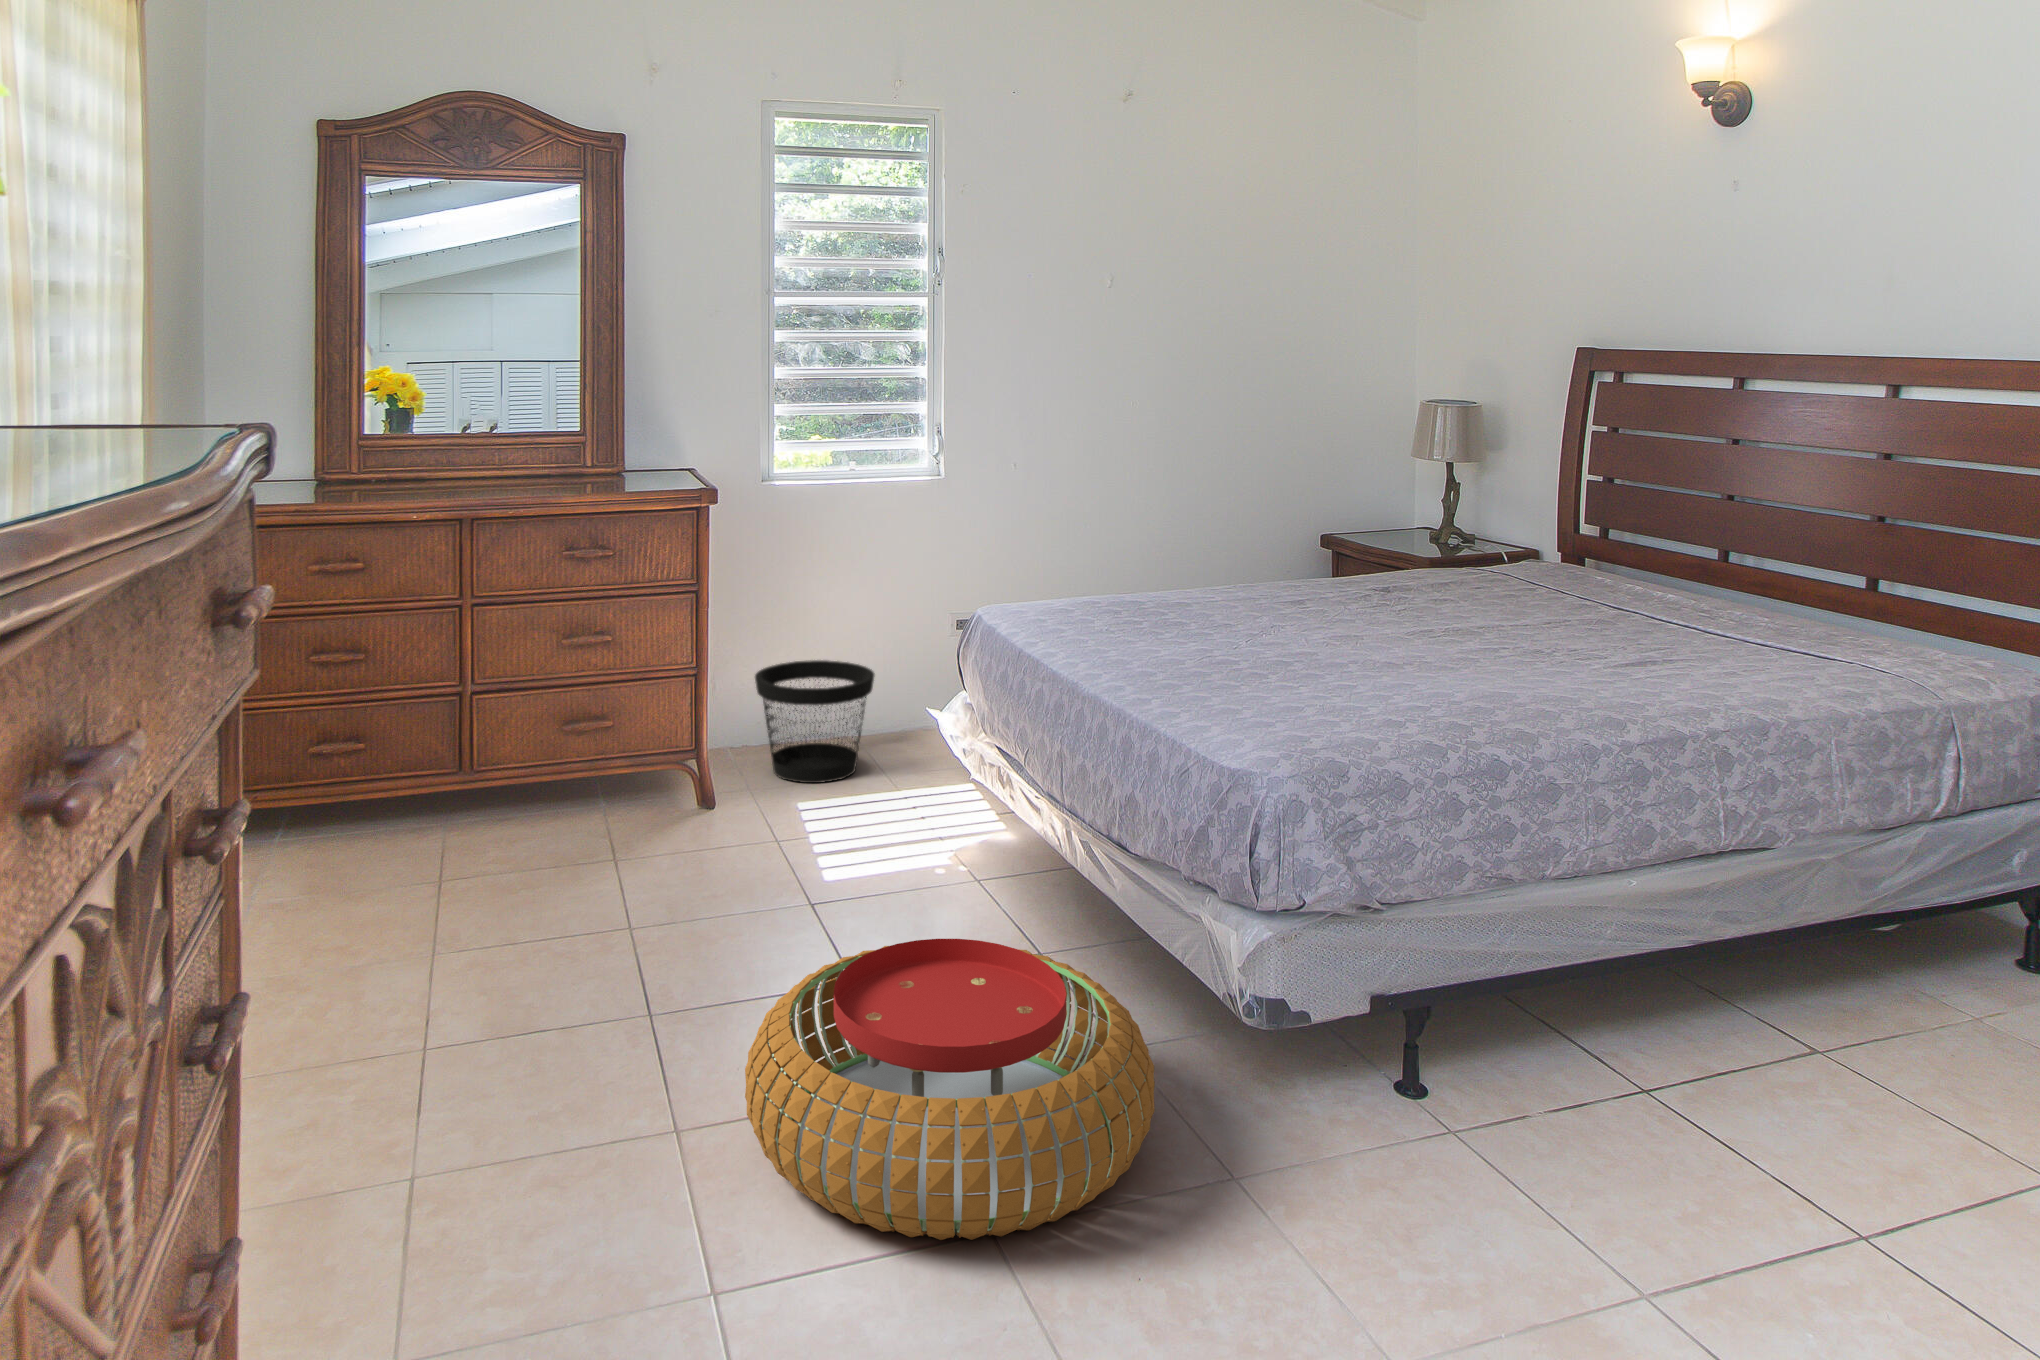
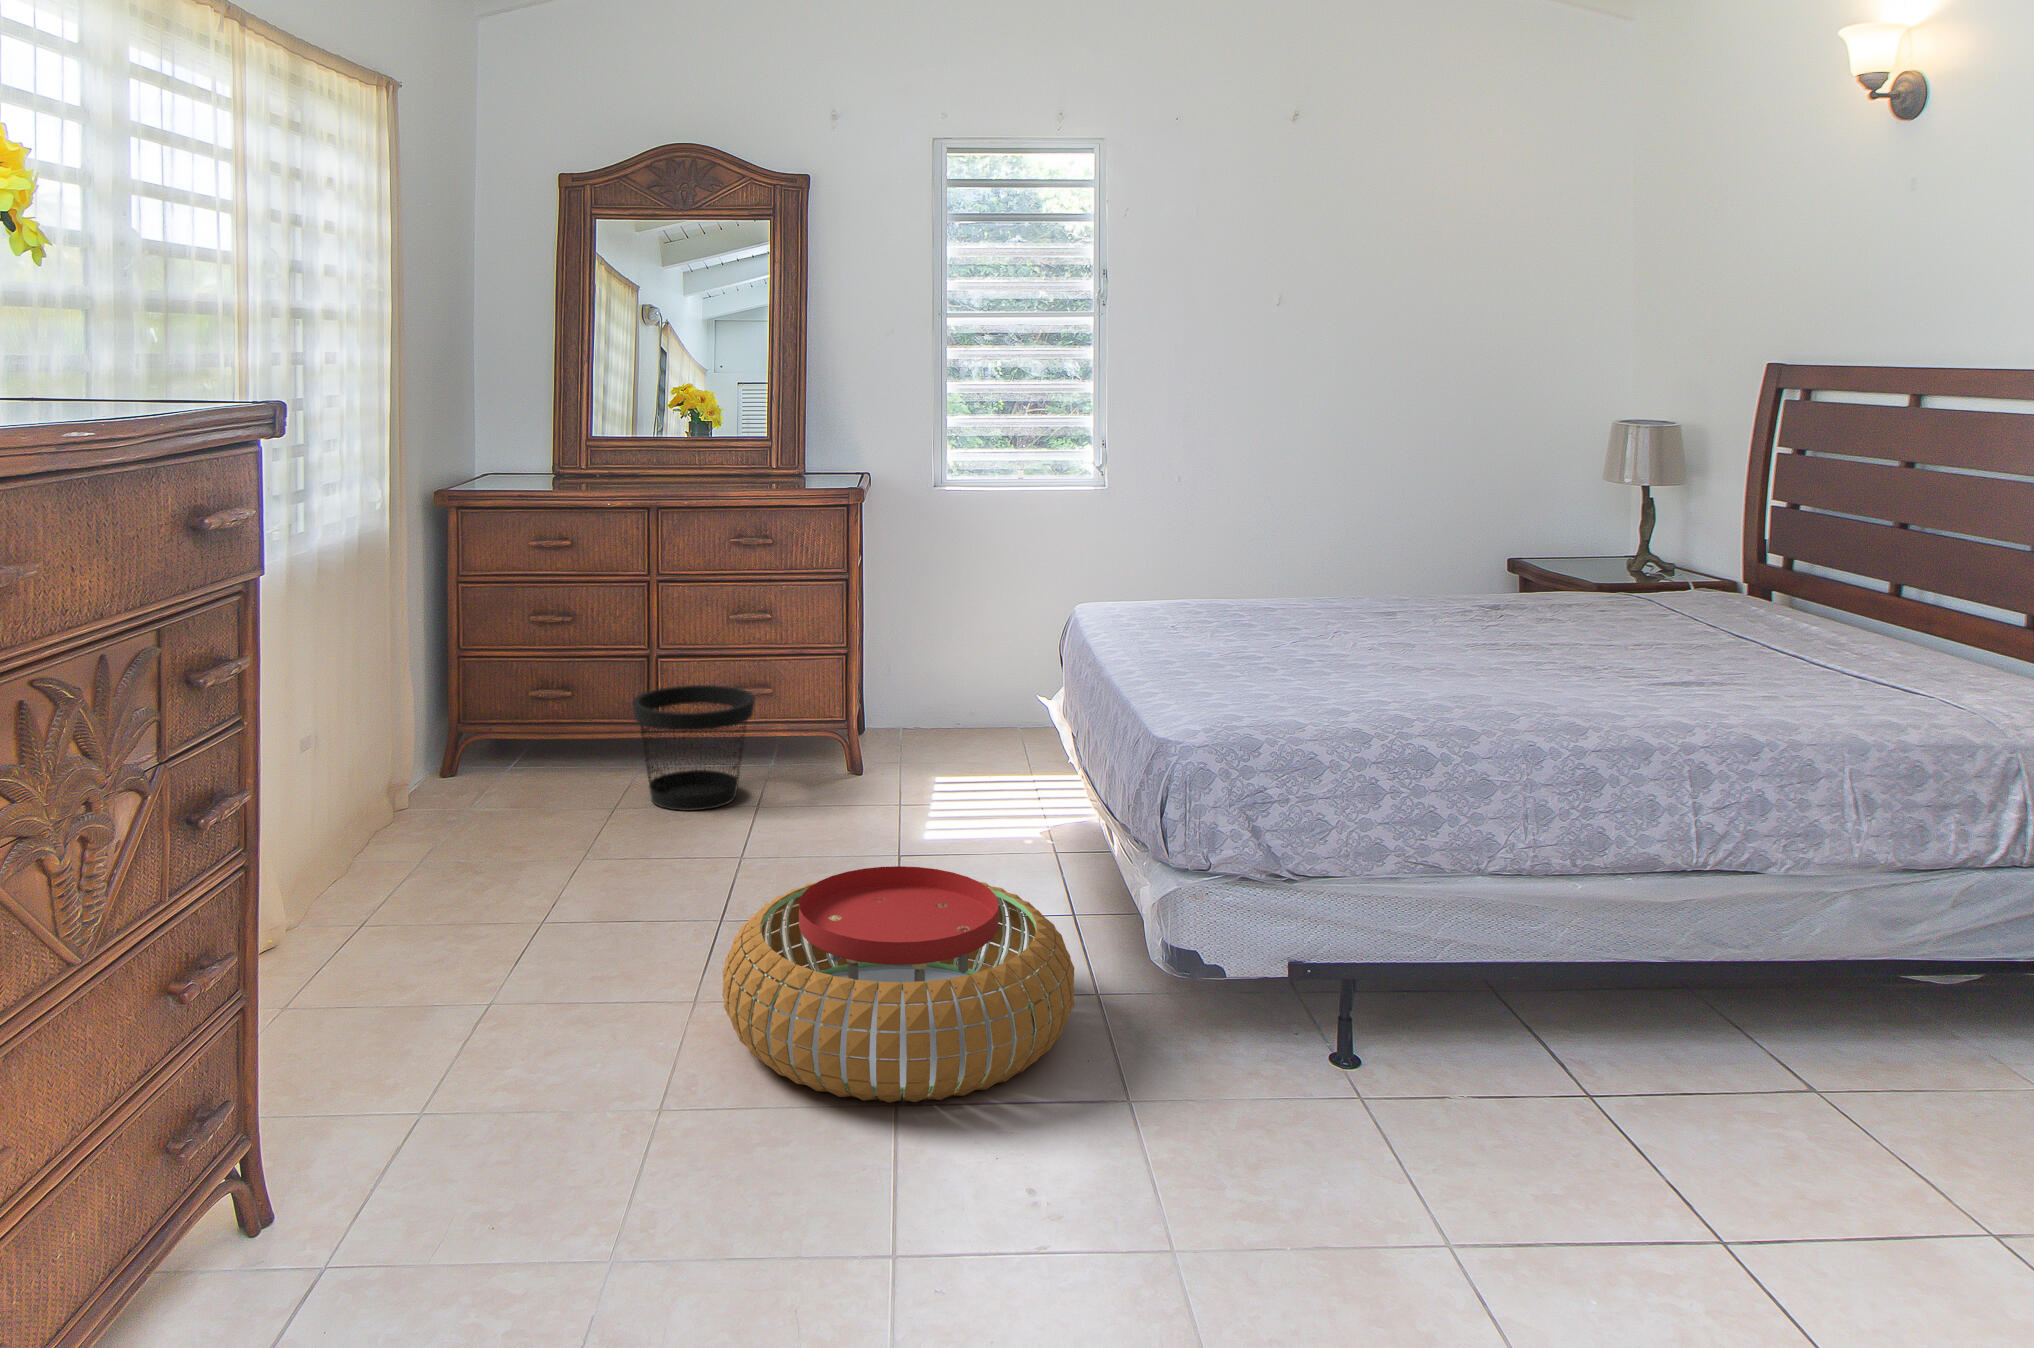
wastebasket: present [755,660,874,783] -> present [632,685,755,811]

